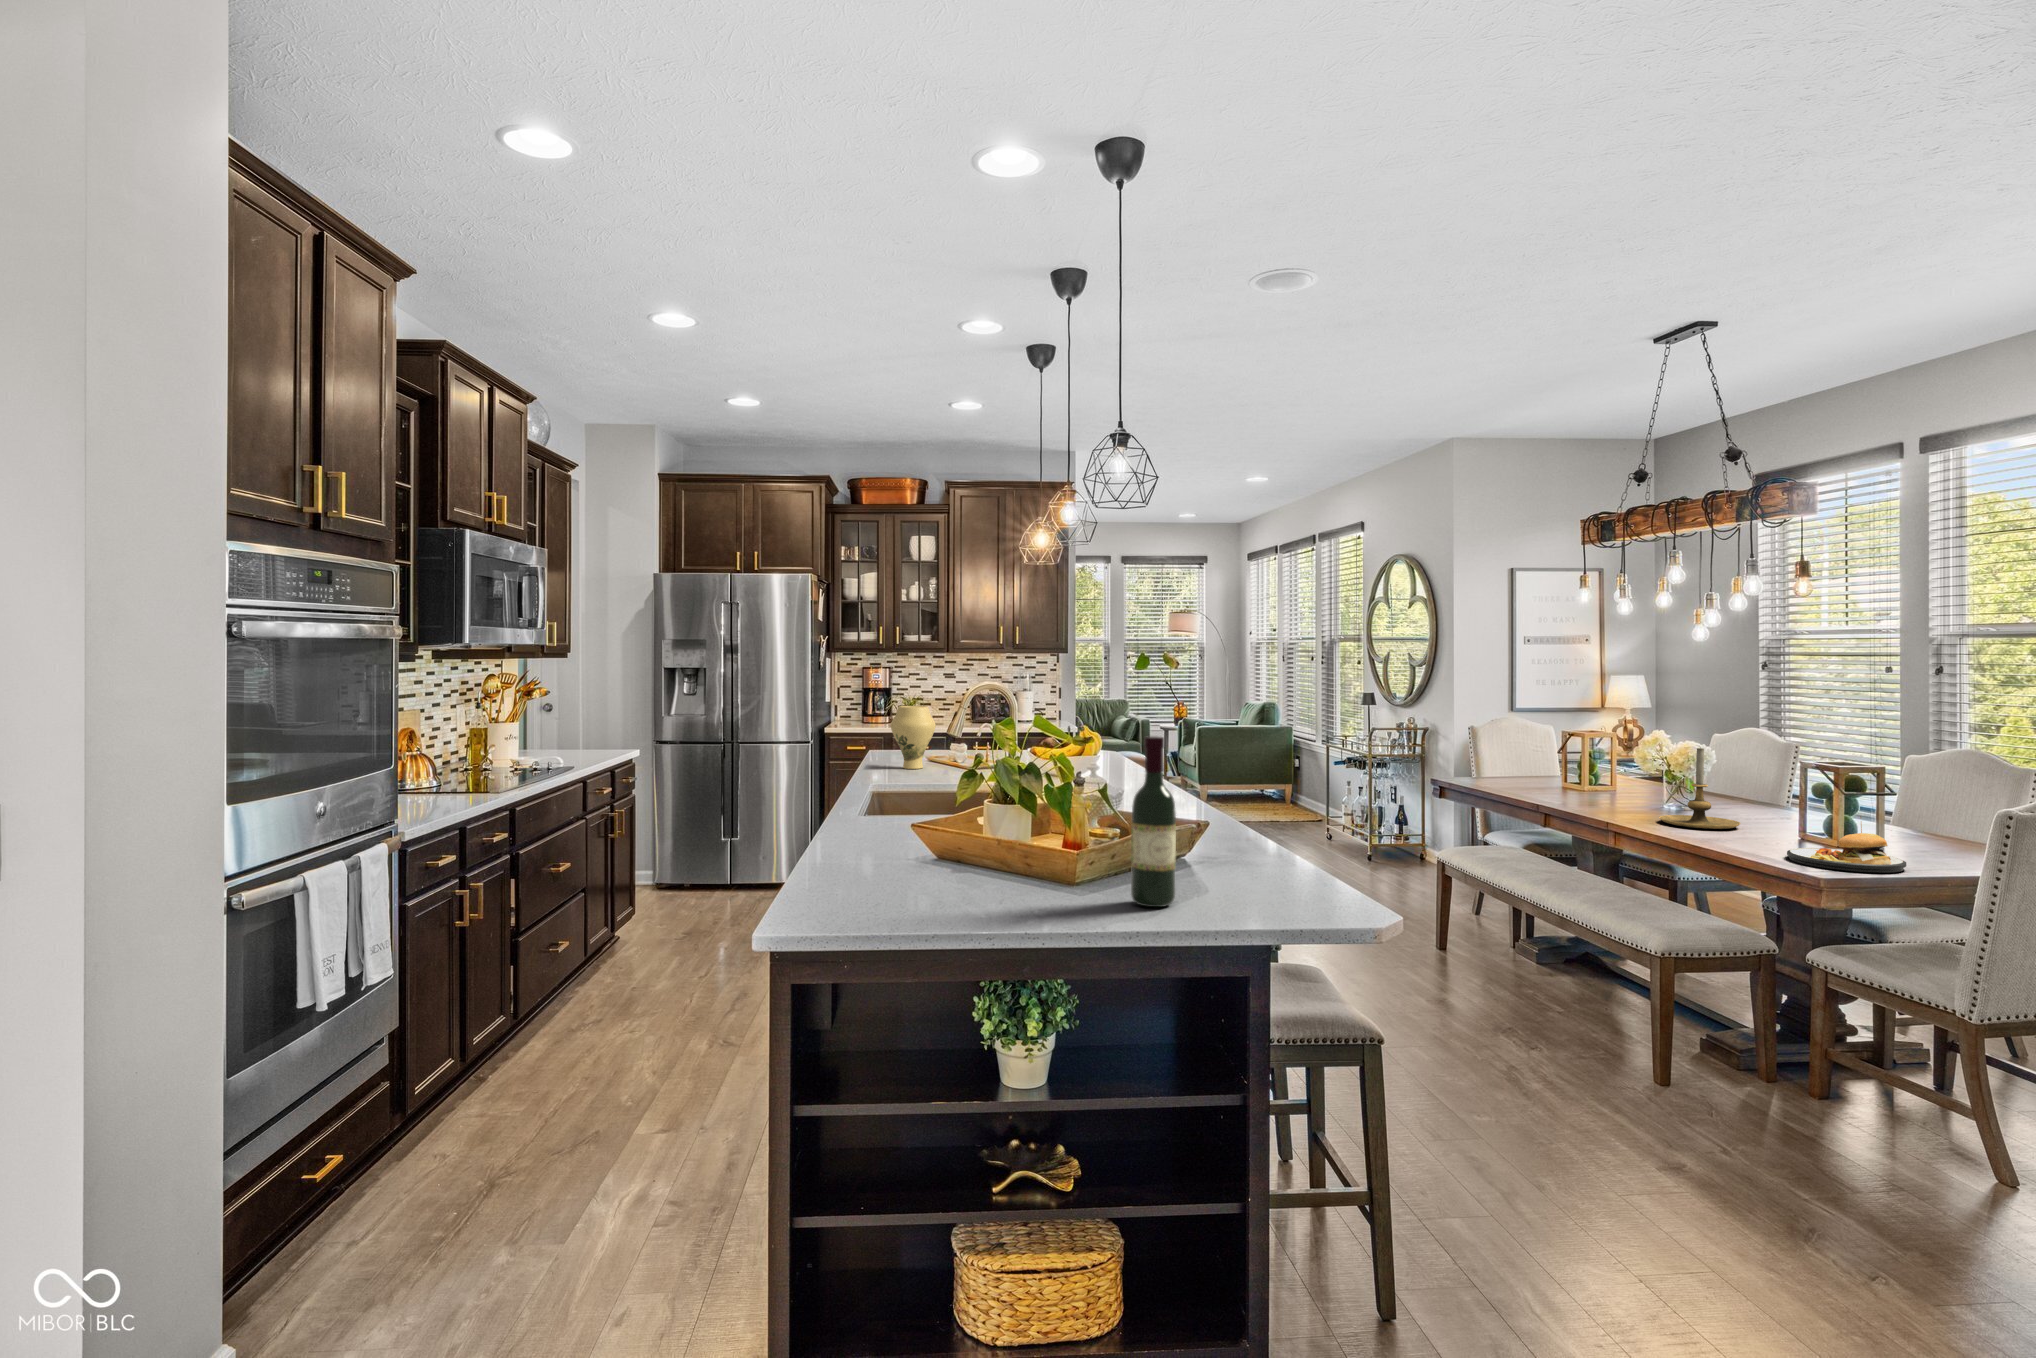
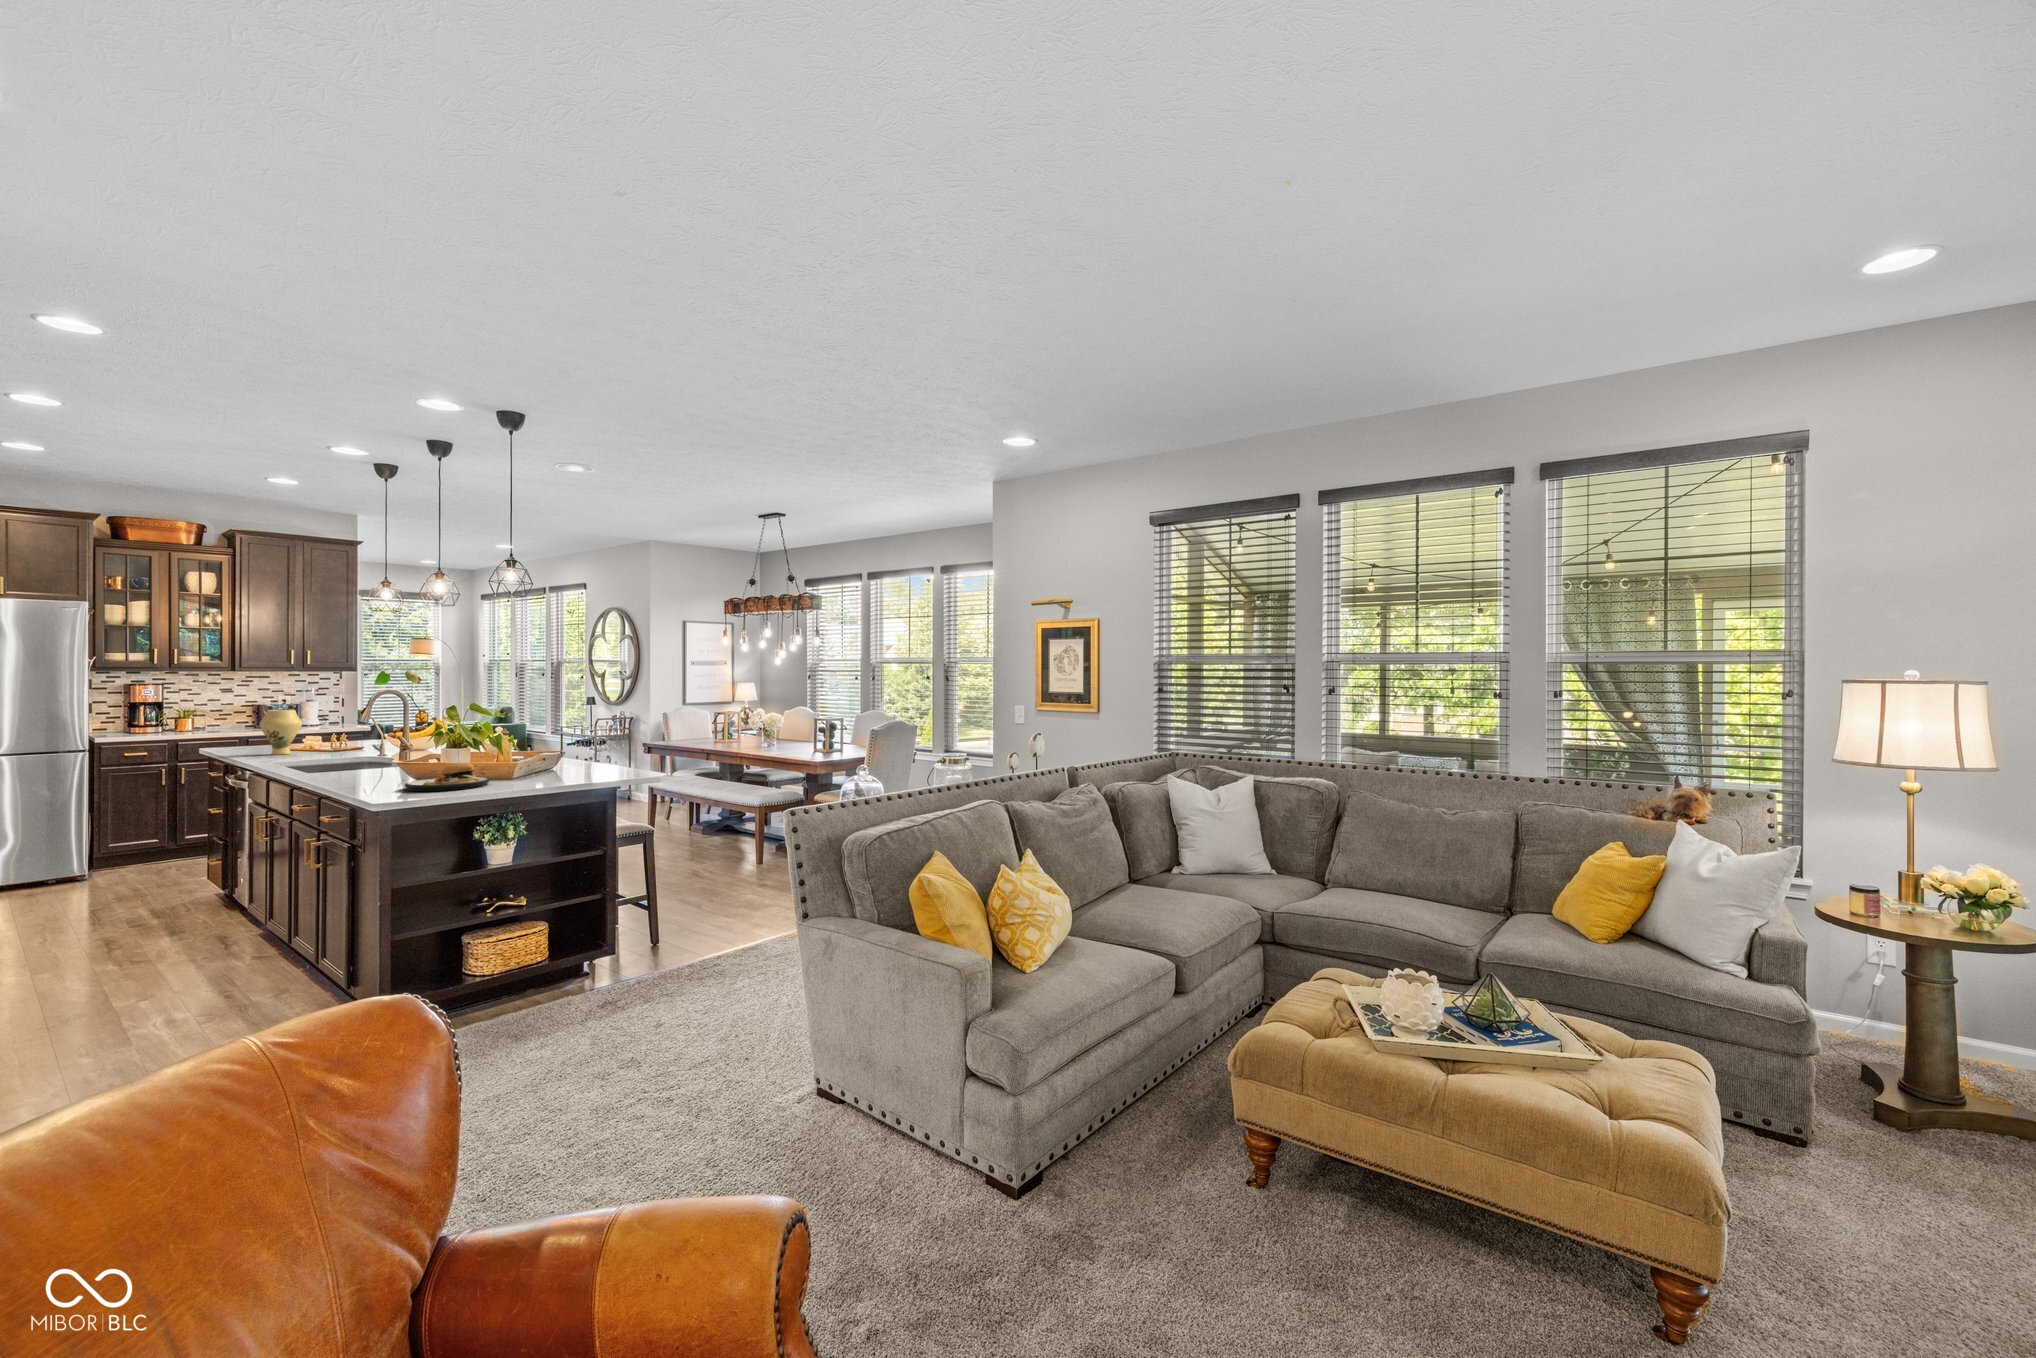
wine bottle: present [1131,736,1176,907] -> none [556,708,577,777]
candle holder: present [1659,748,1740,829] -> none [760,715,793,752]
plate: present [1787,824,1906,873] -> present [405,757,489,791]

